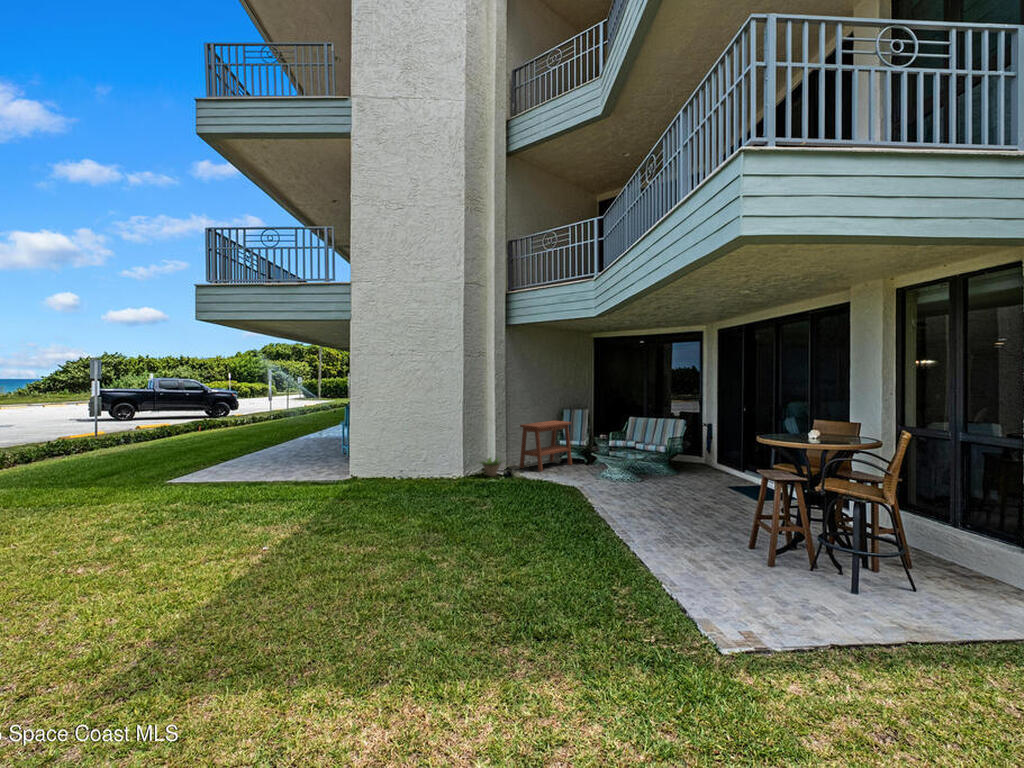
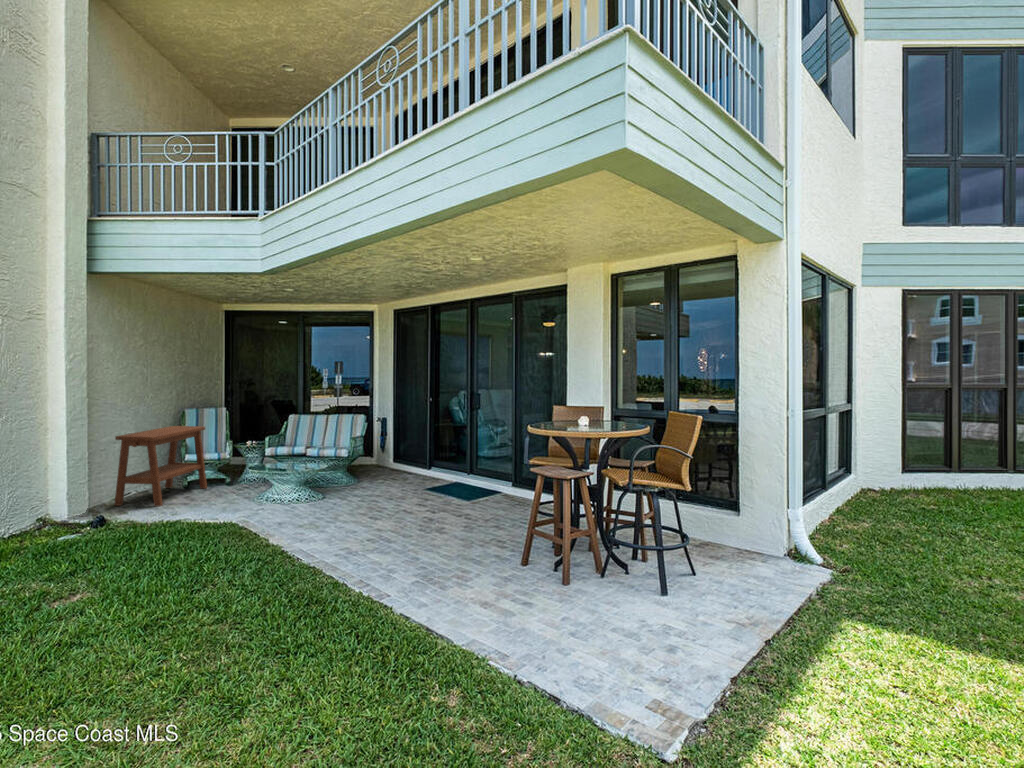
decorative plant: present [481,458,502,476] -> none [21,493,95,531]

